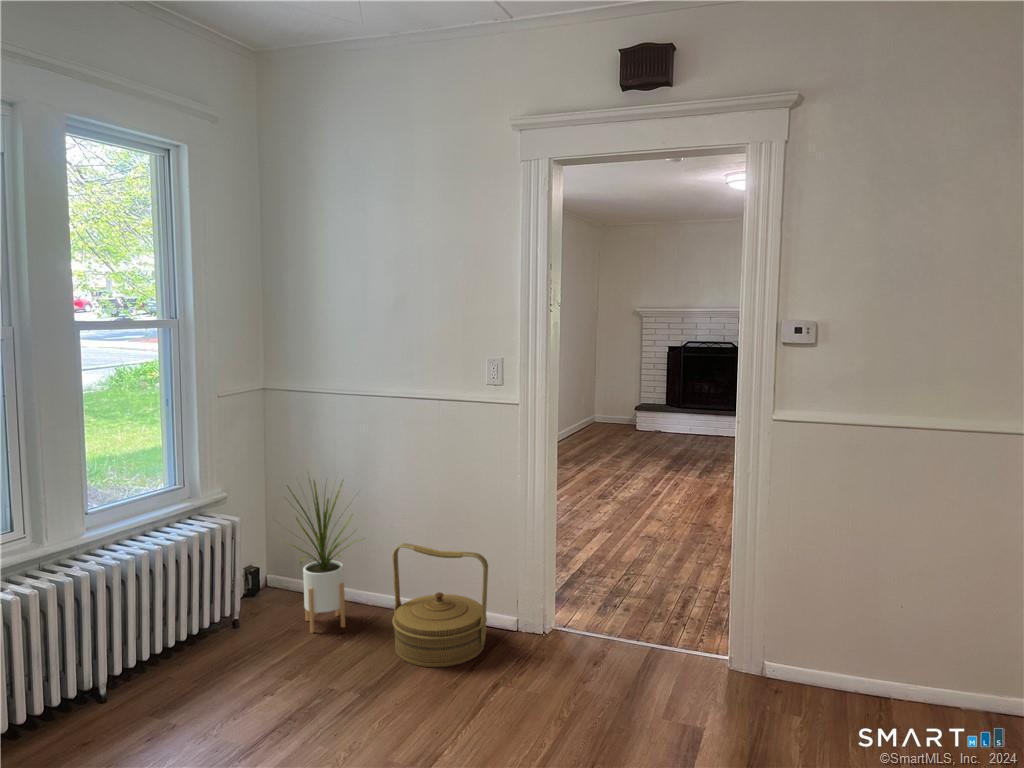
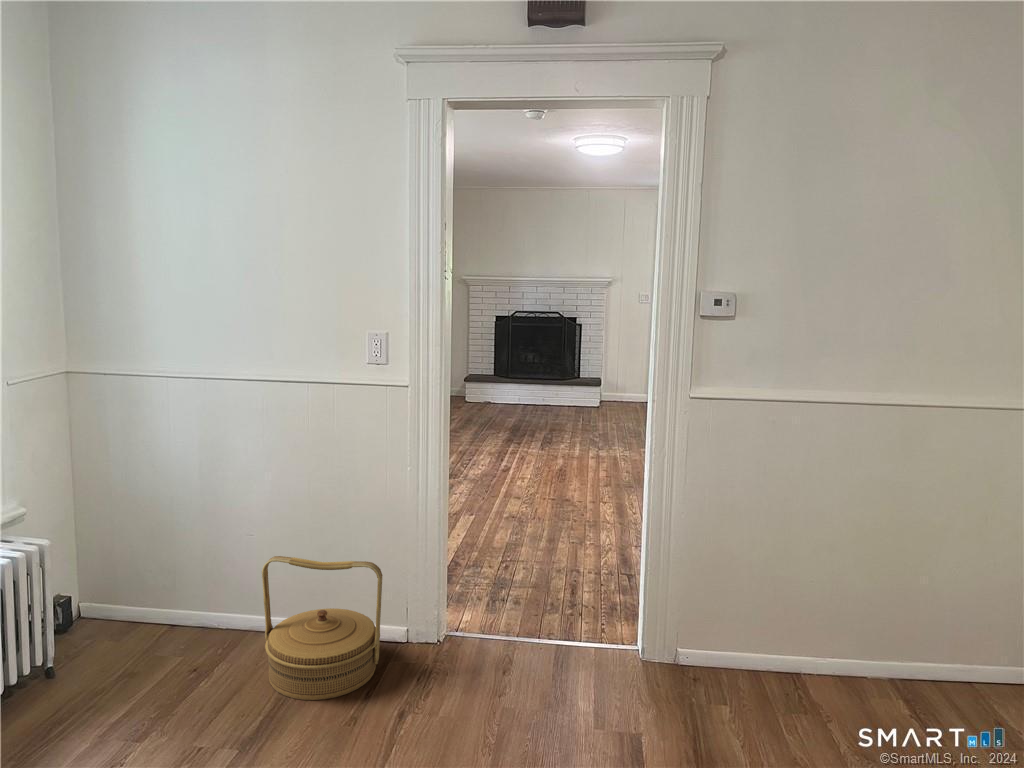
house plant: present [287,479,361,633] -> none [98,473,220,673]

